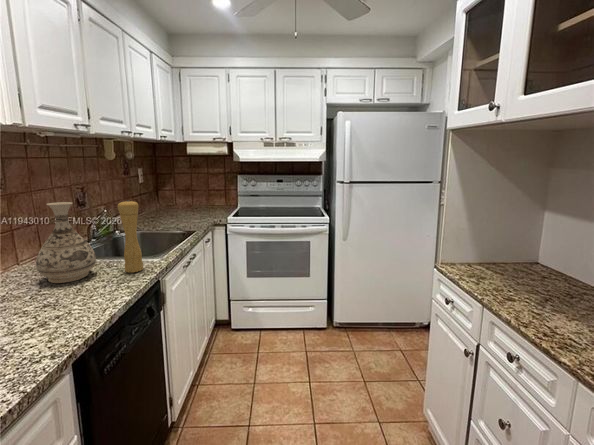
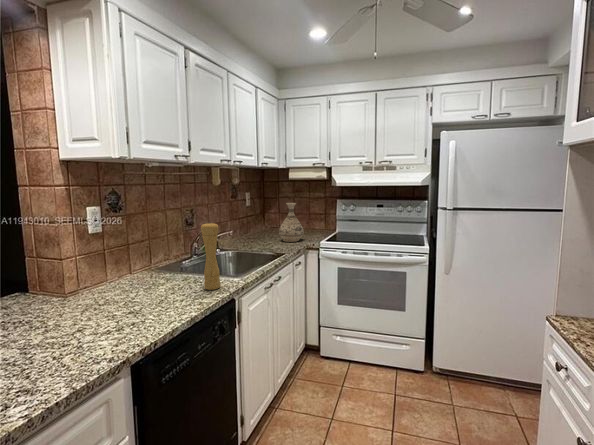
vase: present [36,202,96,283] -> present [279,203,304,242]

